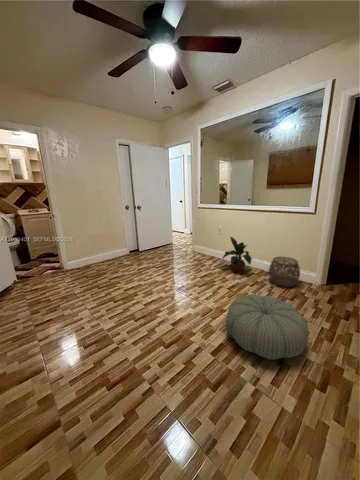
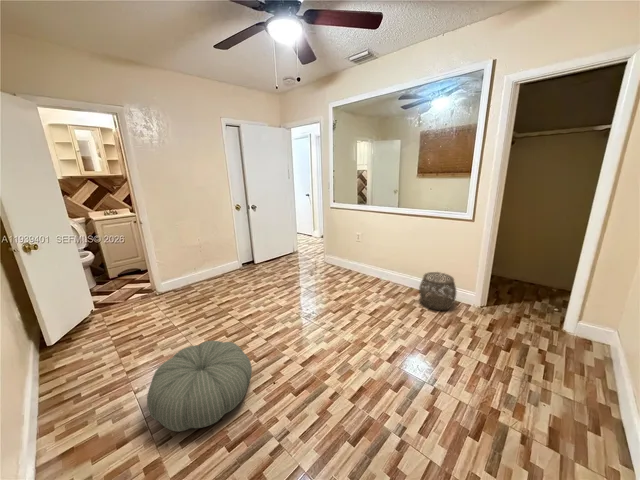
potted plant: present [222,237,252,273] -> none [361,247,400,292]
pouf: present [226,294,309,360] -> present [147,341,252,432]

